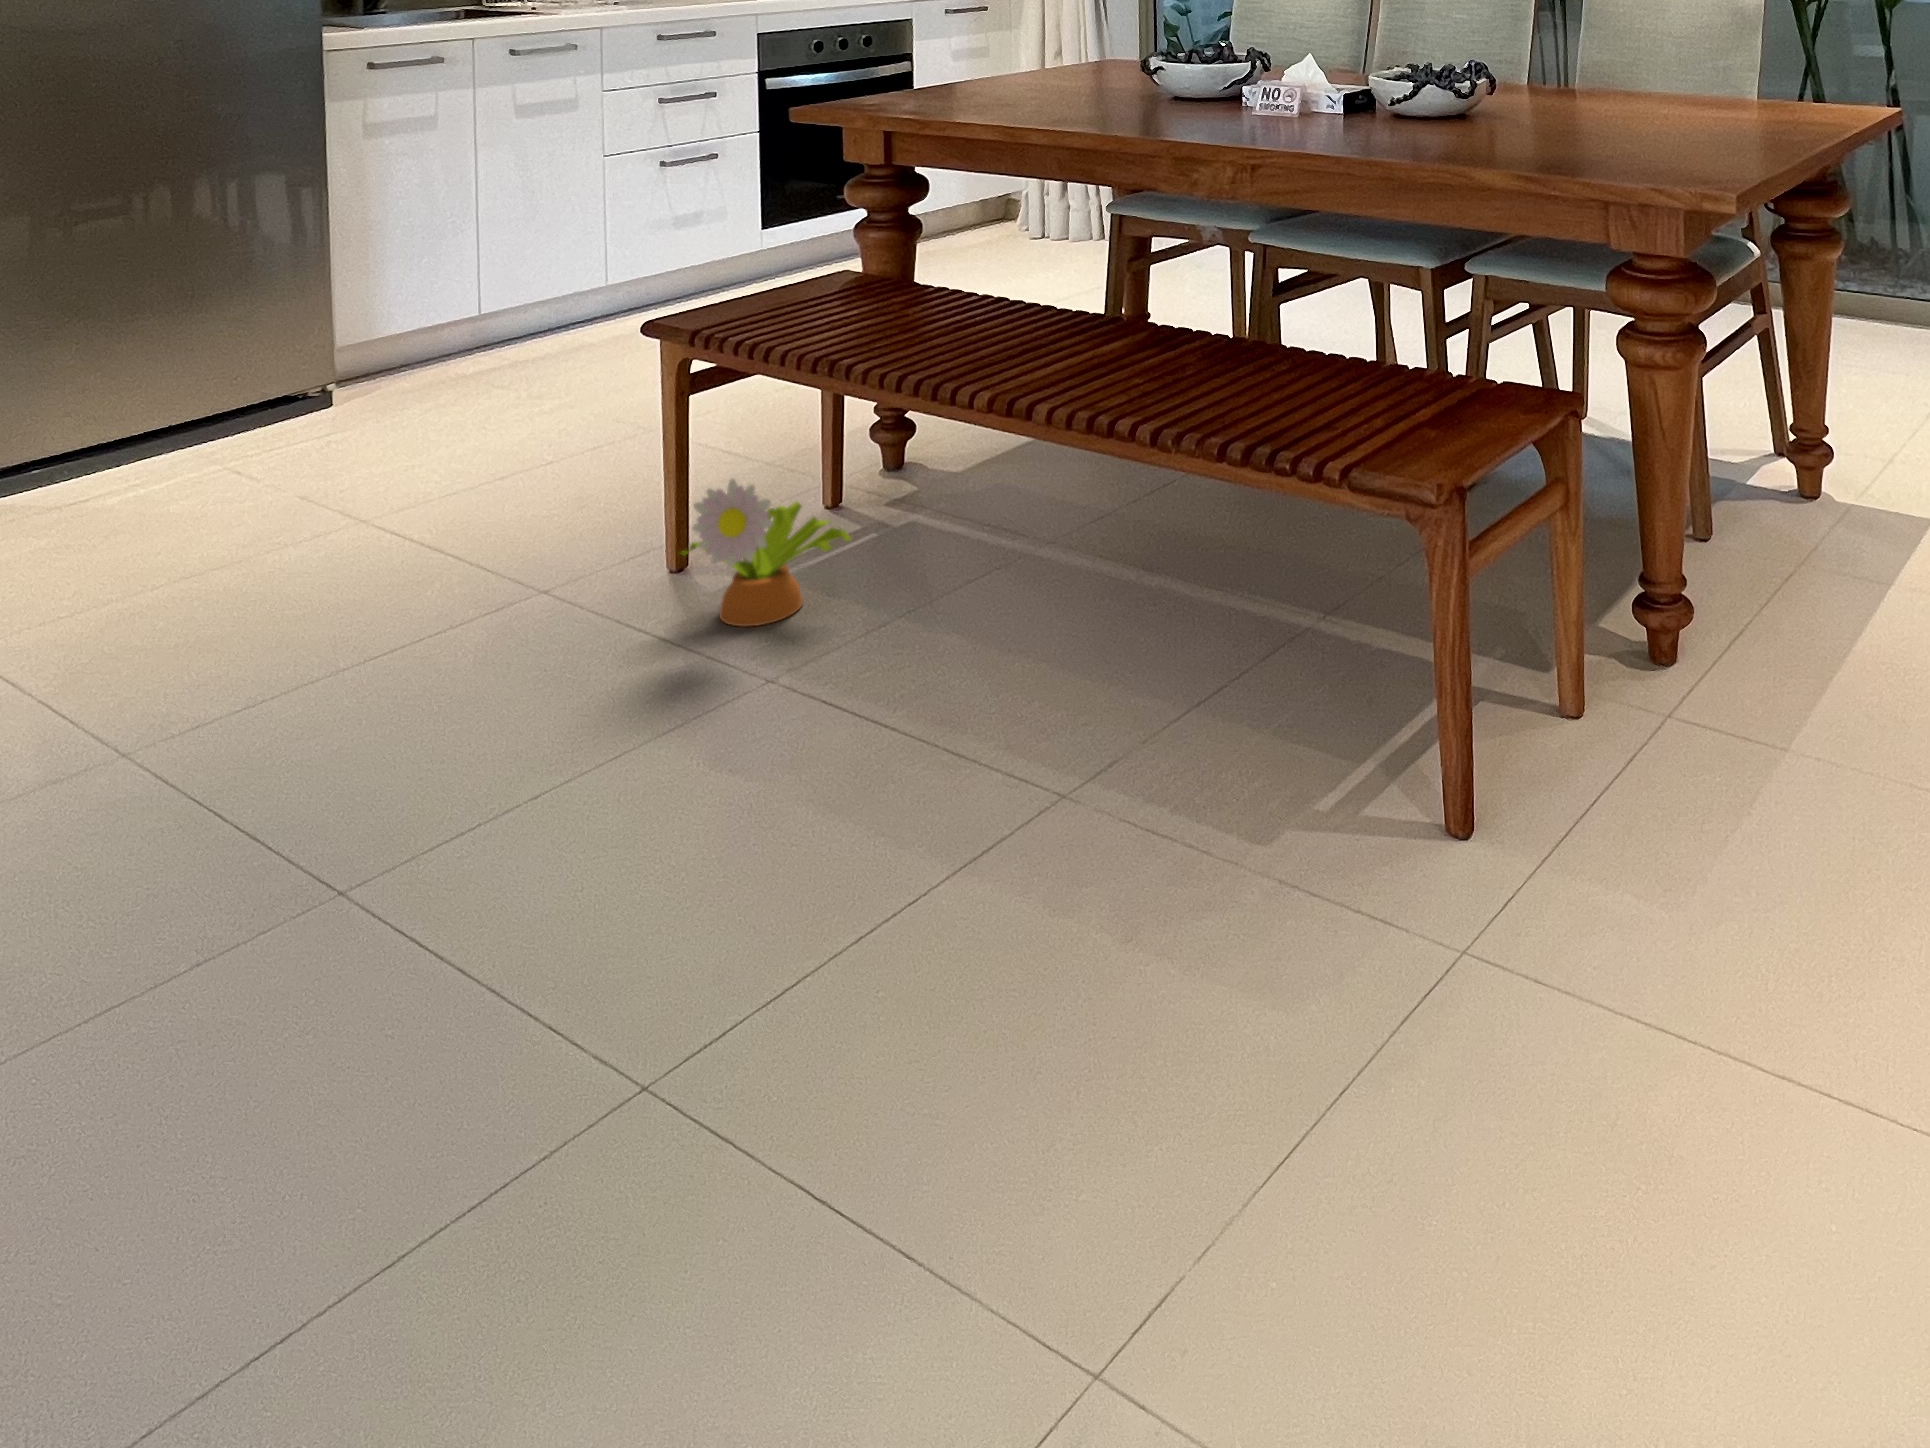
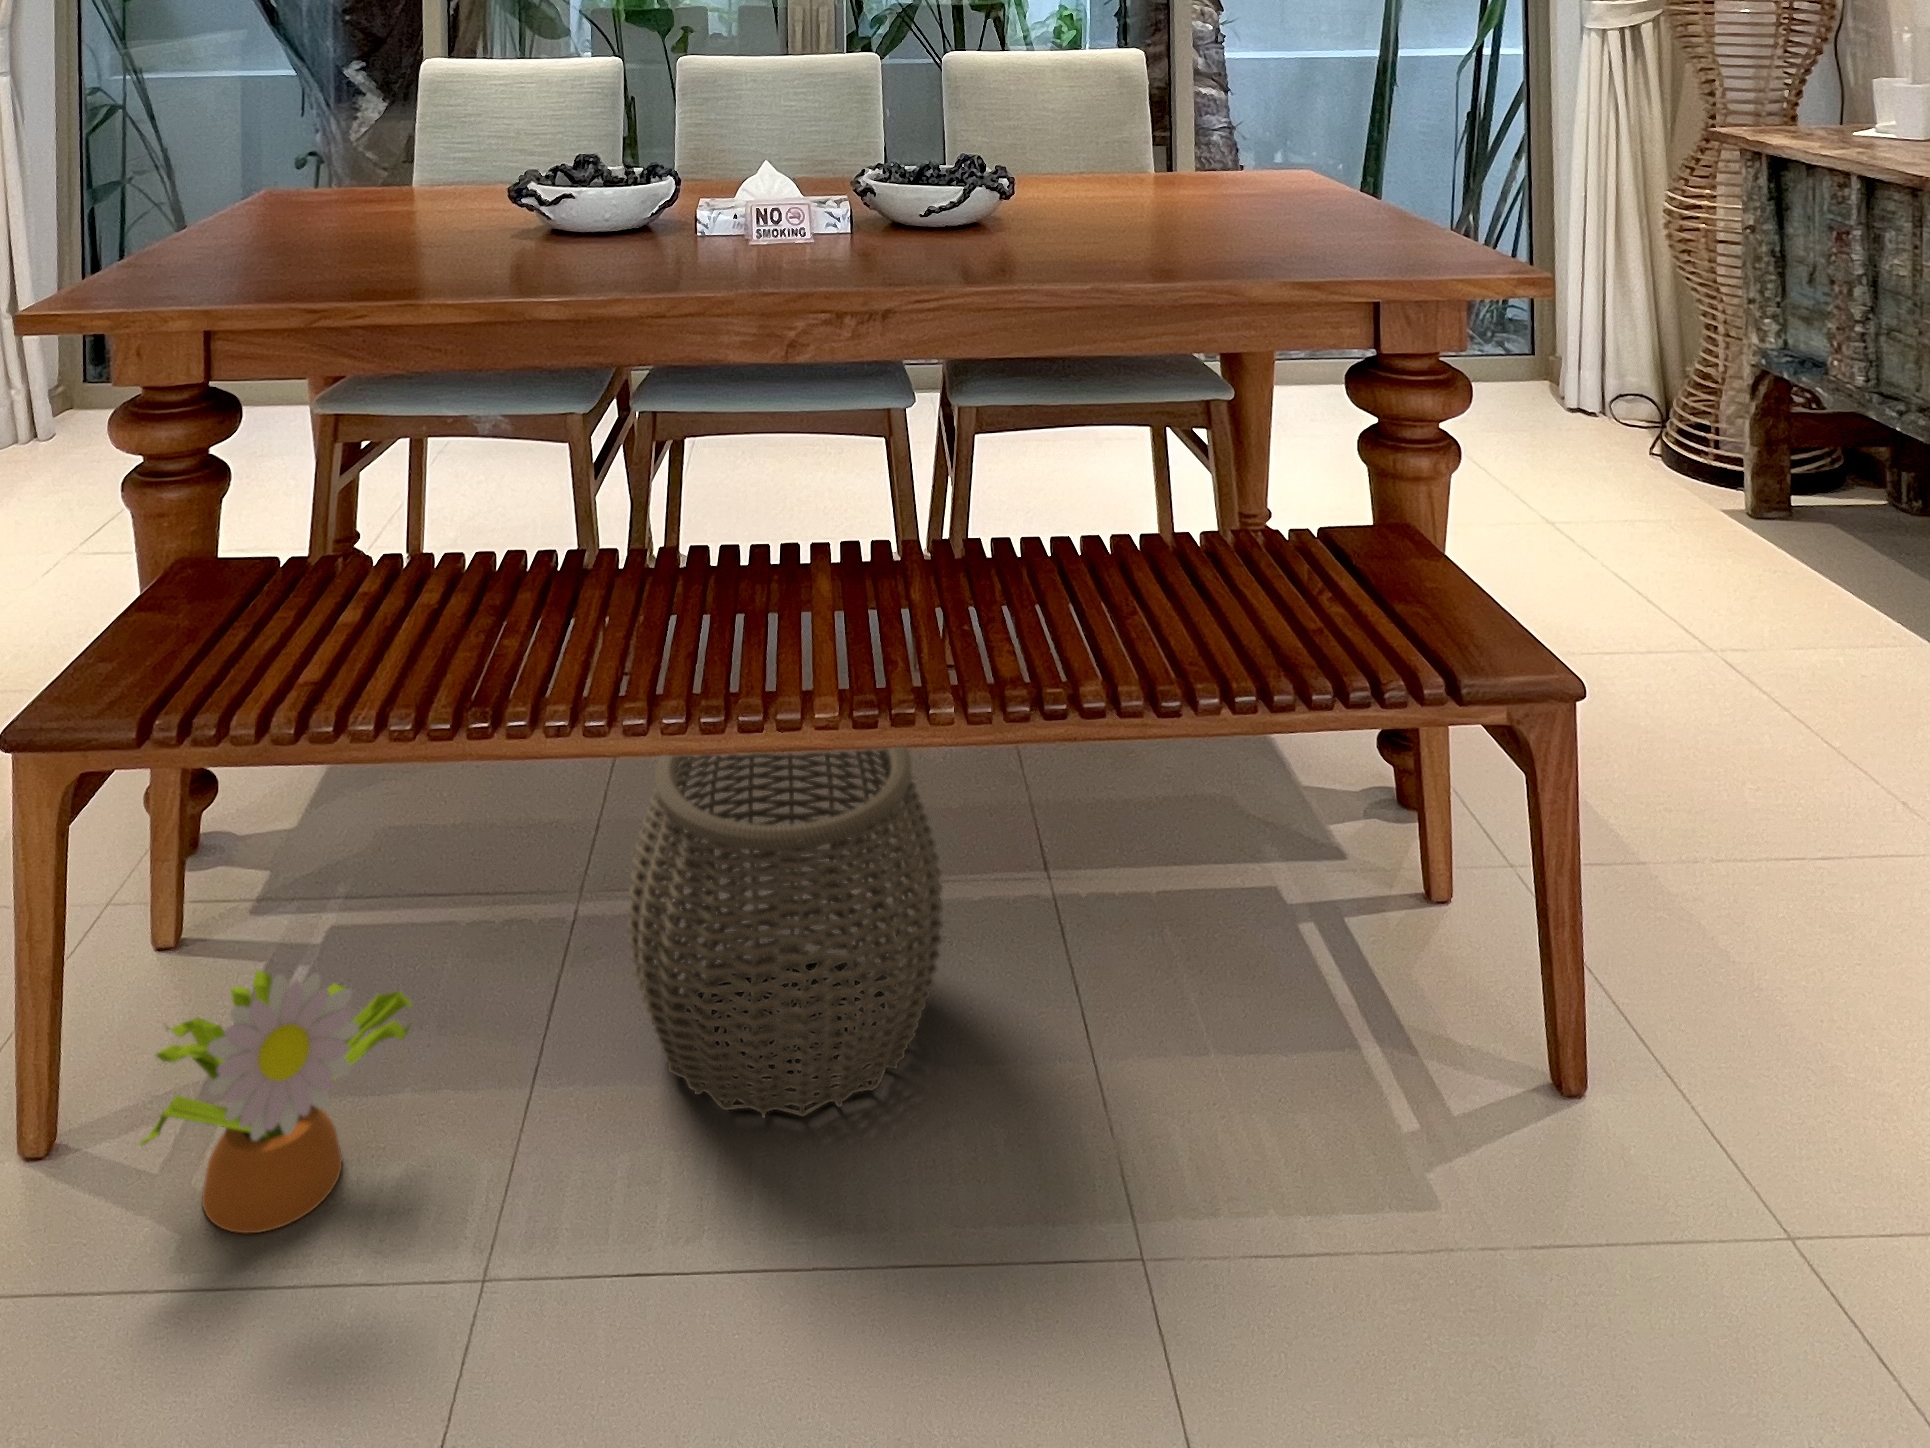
woven basket: none [945,422,1172,674] -> present [627,748,943,1117]

